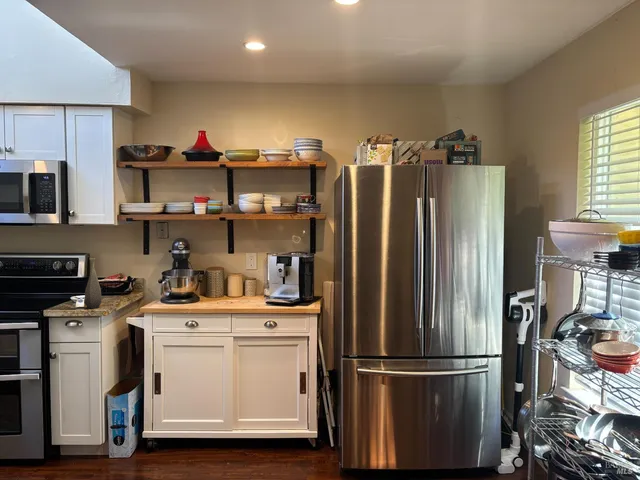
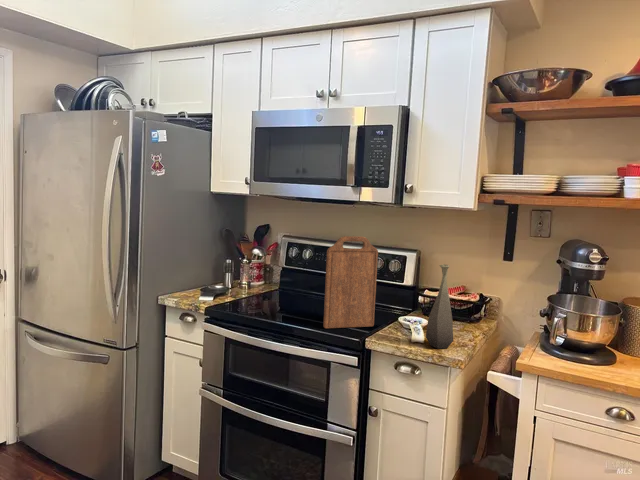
cutting board: none [11,246,53,310] -> present [323,236,378,328]

